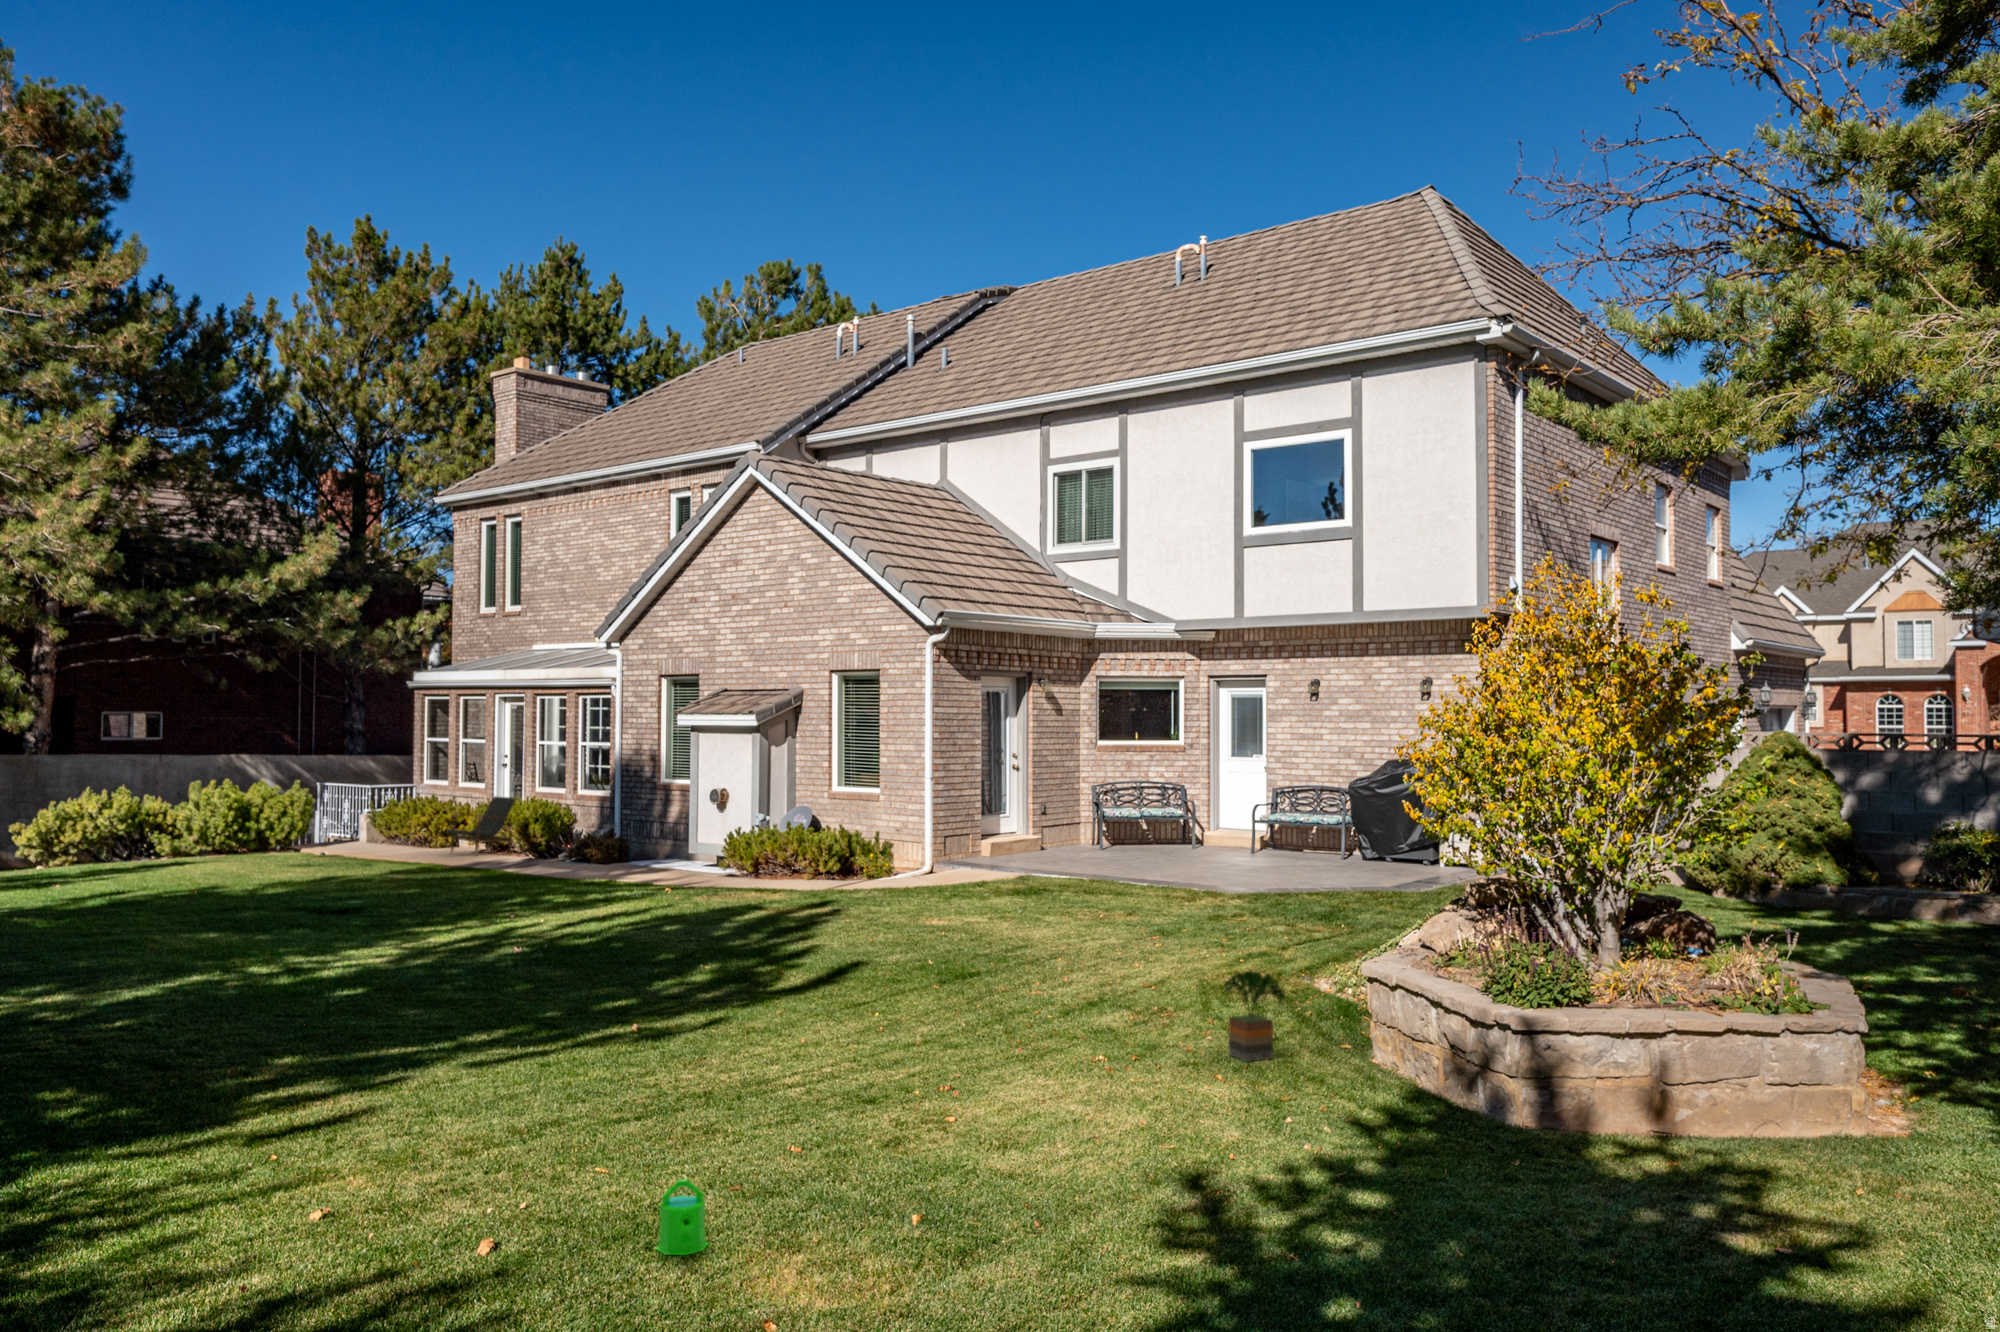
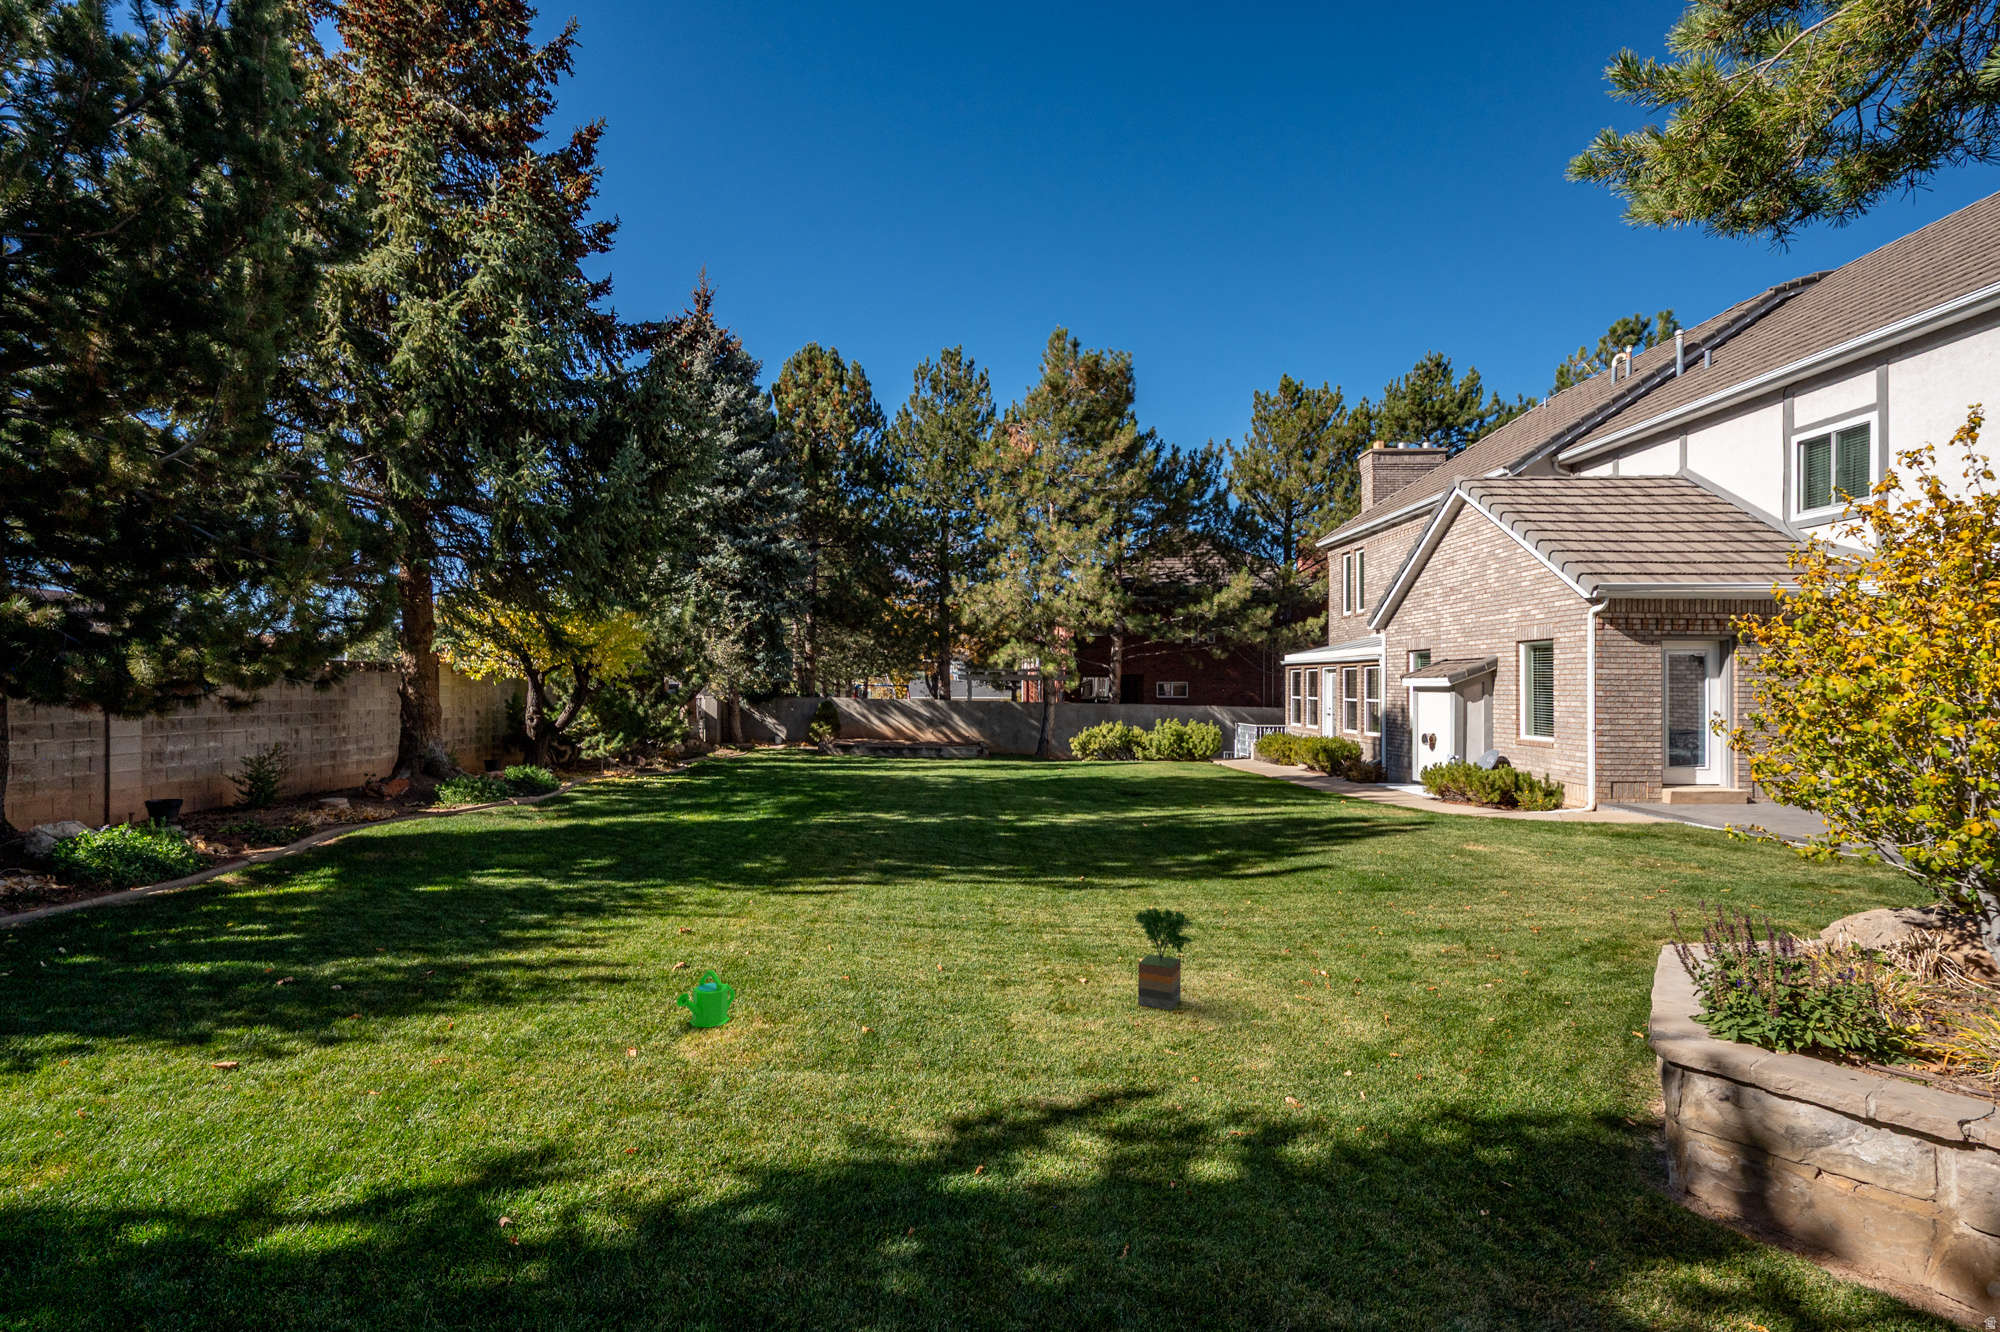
lounge chair: present [447,796,516,855] -> none [1259,734,1303,773]
potted tree: present [1224,971,1286,1062] -> present [1135,908,1192,1010]

